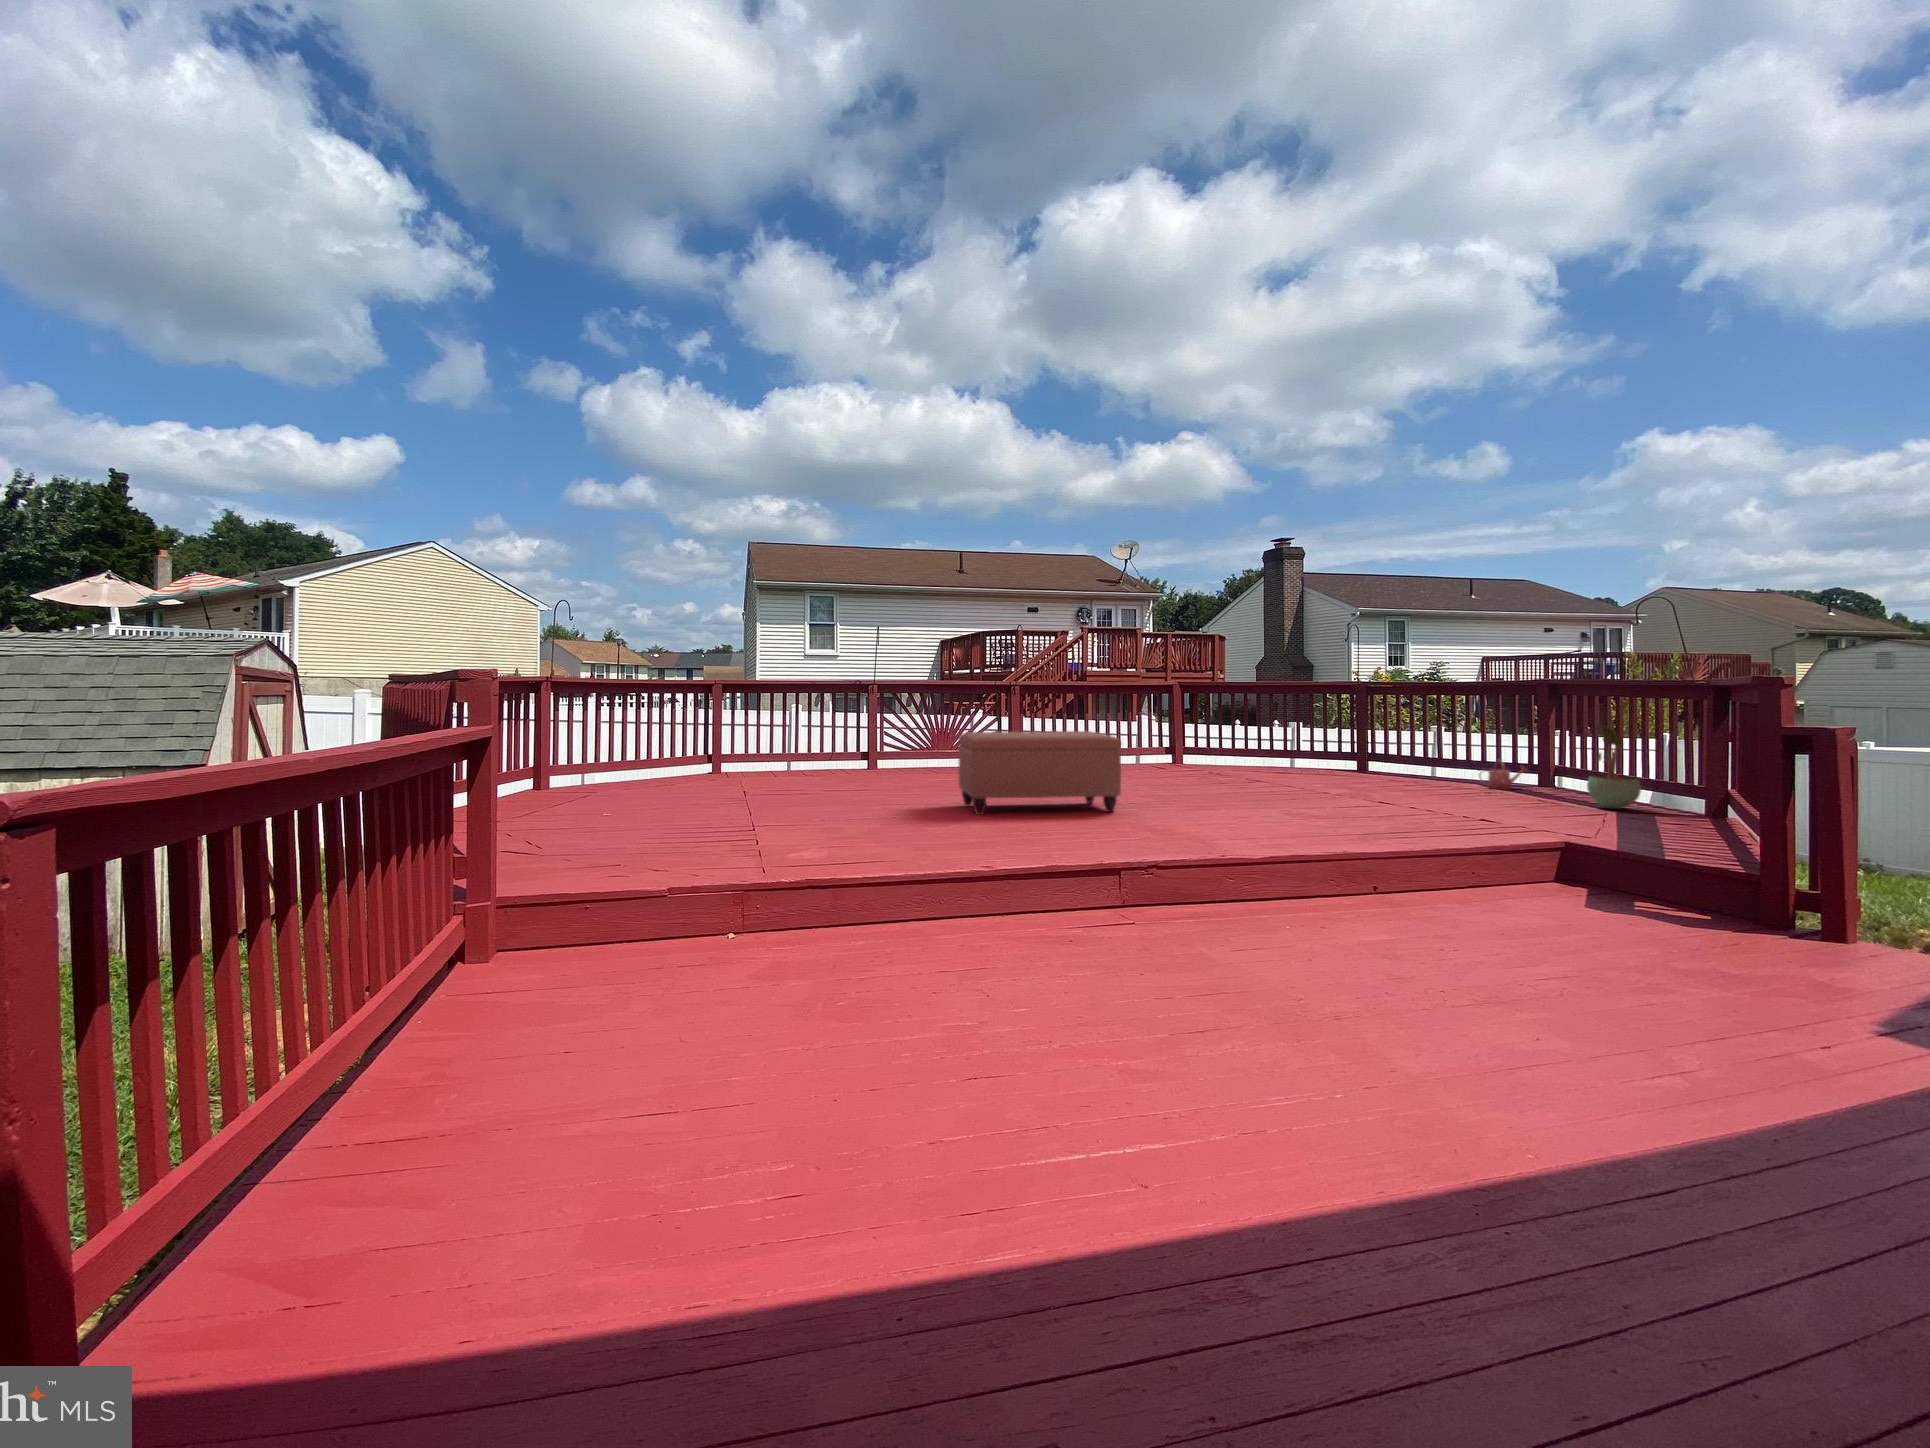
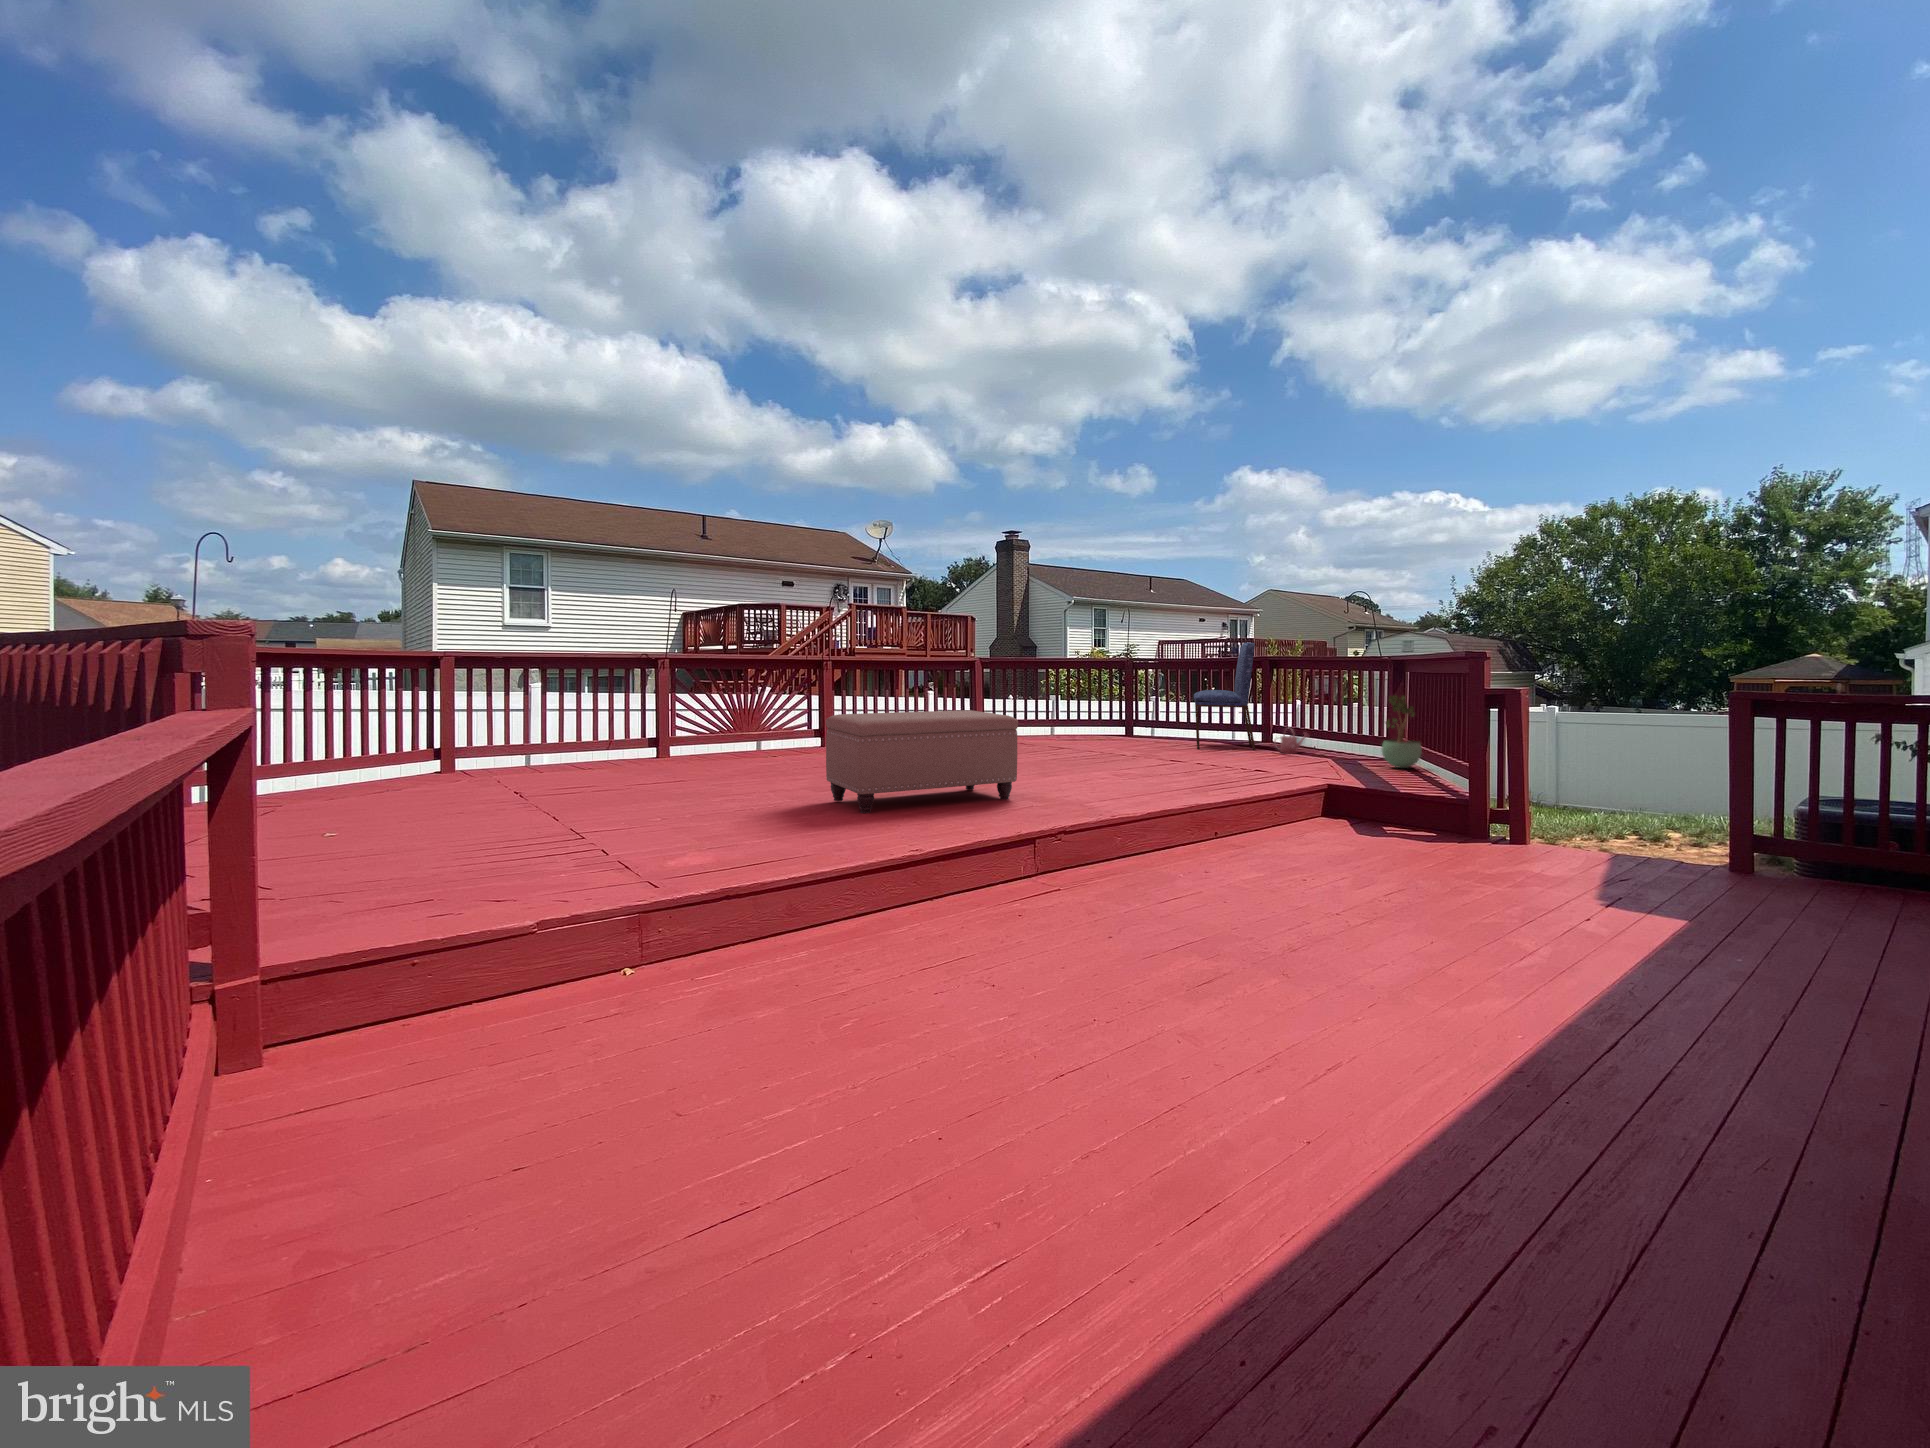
dining chair: none [1388,664,1469,785] -> present [1194,642,1255,750]

